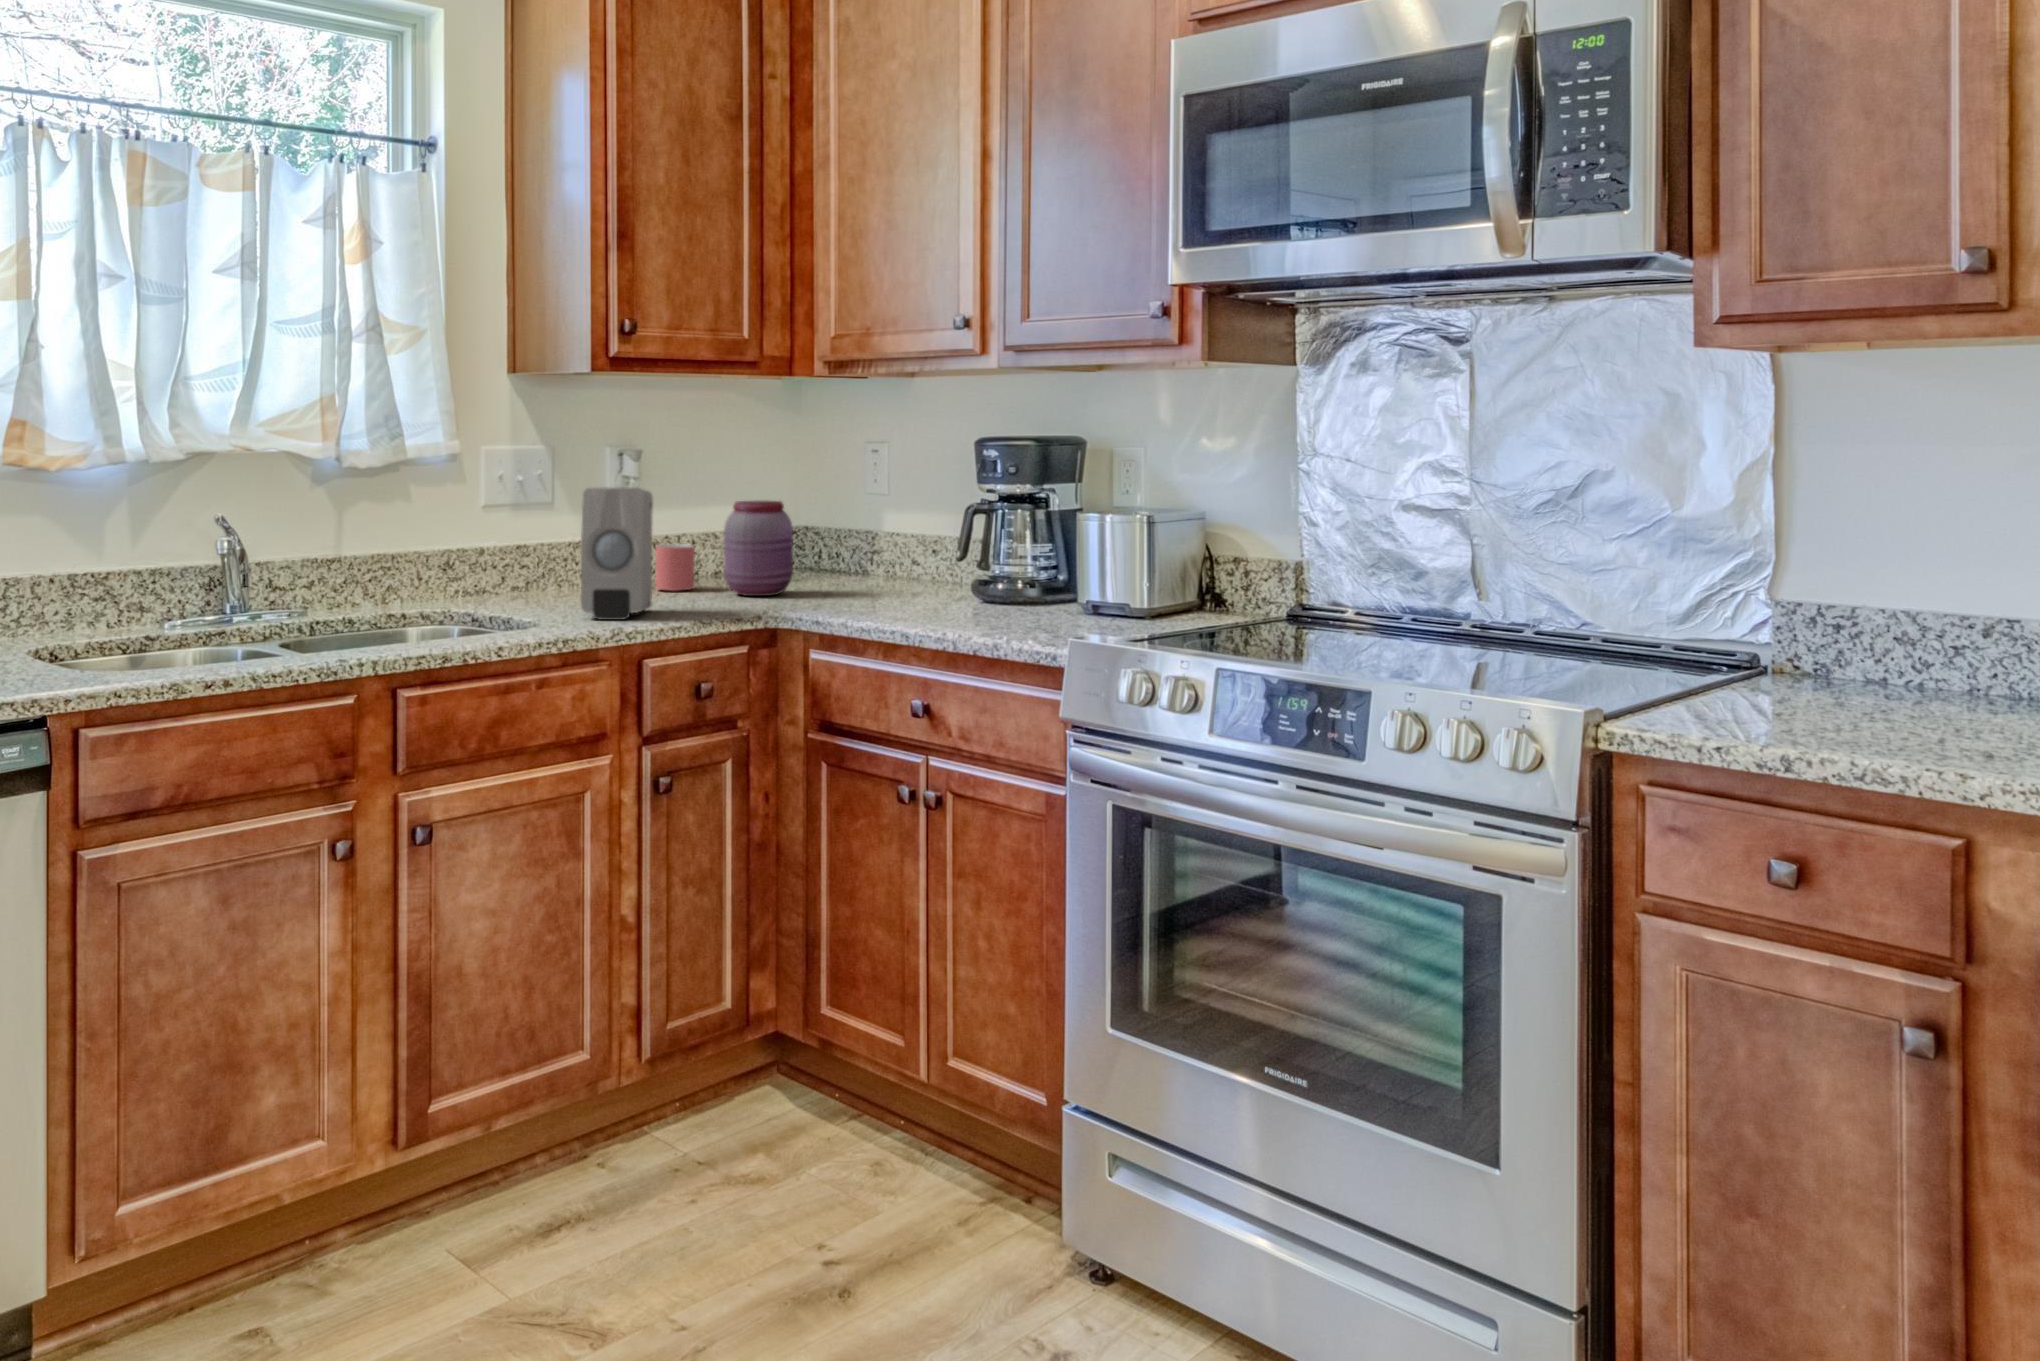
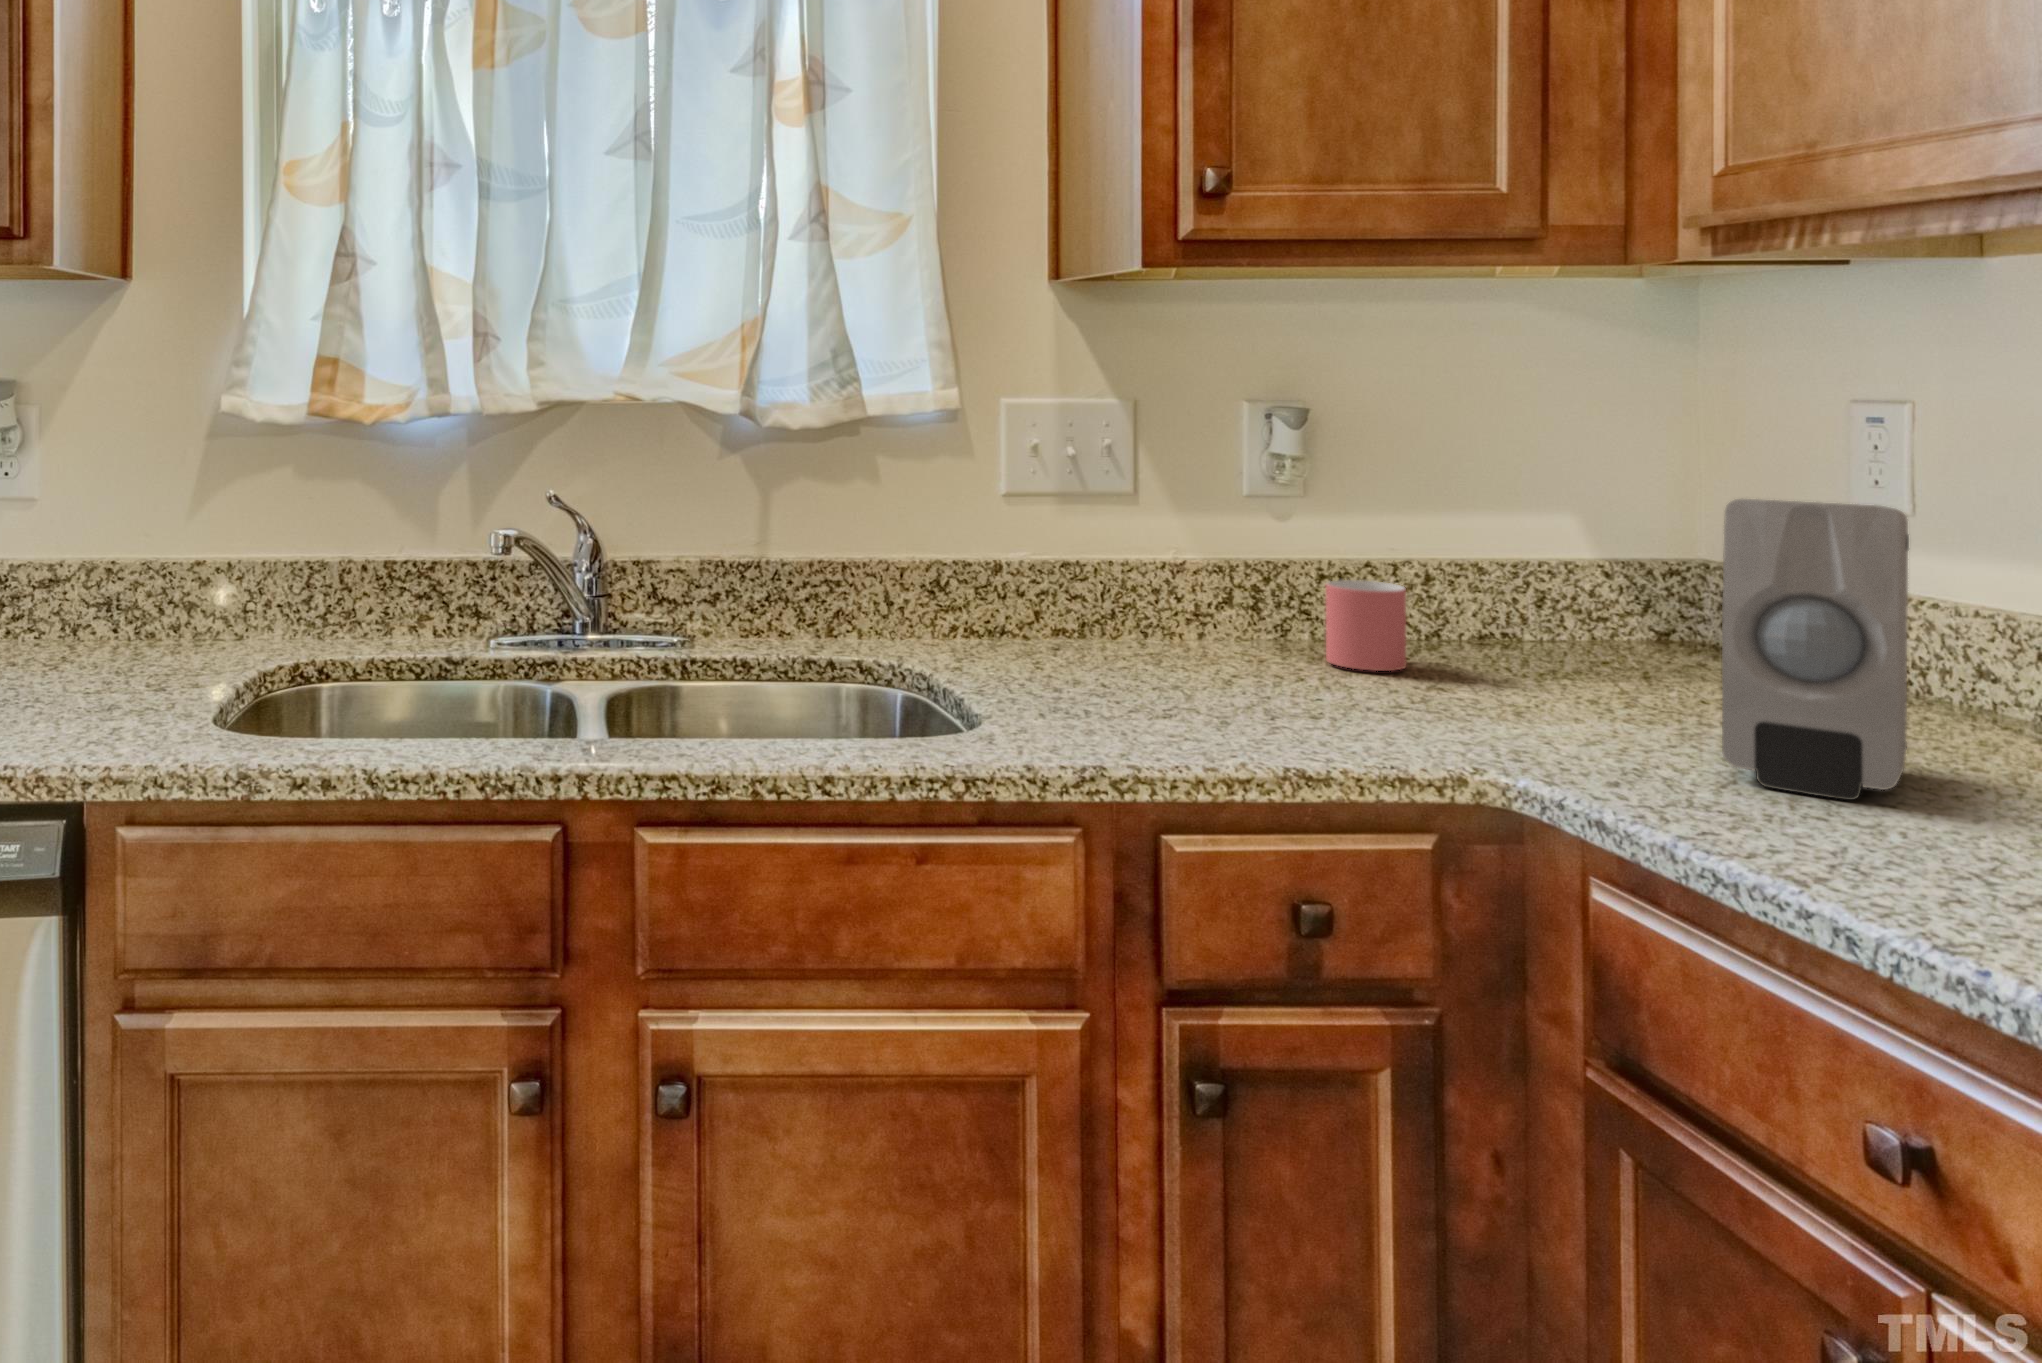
soap dispenser: present [581,488,653,620] -> present [1722,499,1909,800]
jar: present [724,501,793,596] -> none [1455,514,1620,713]

